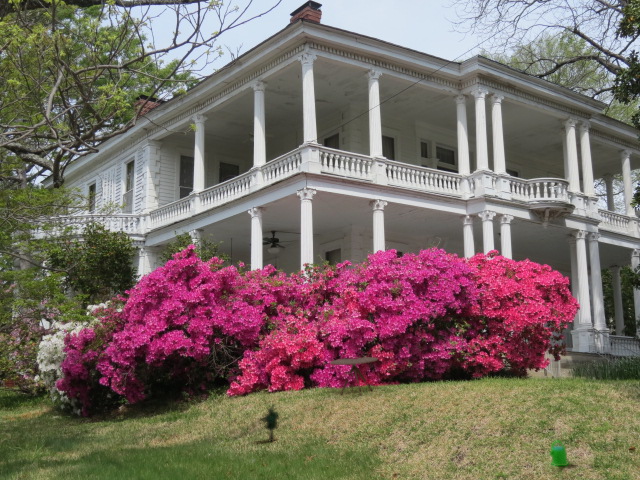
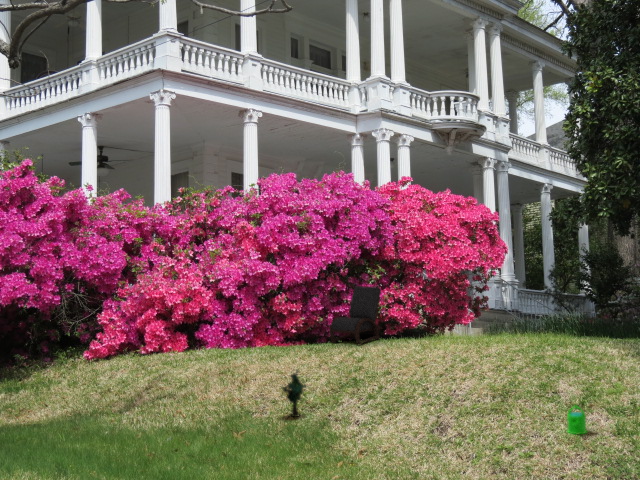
lounge chair: none [416,339,461,389] -> present [329,286,381,345]
round table: present [330,357,377,394] -> none [226,308,286,355]
decorative plant: present [261,406,281,441] -> present [282,370,306,417]

